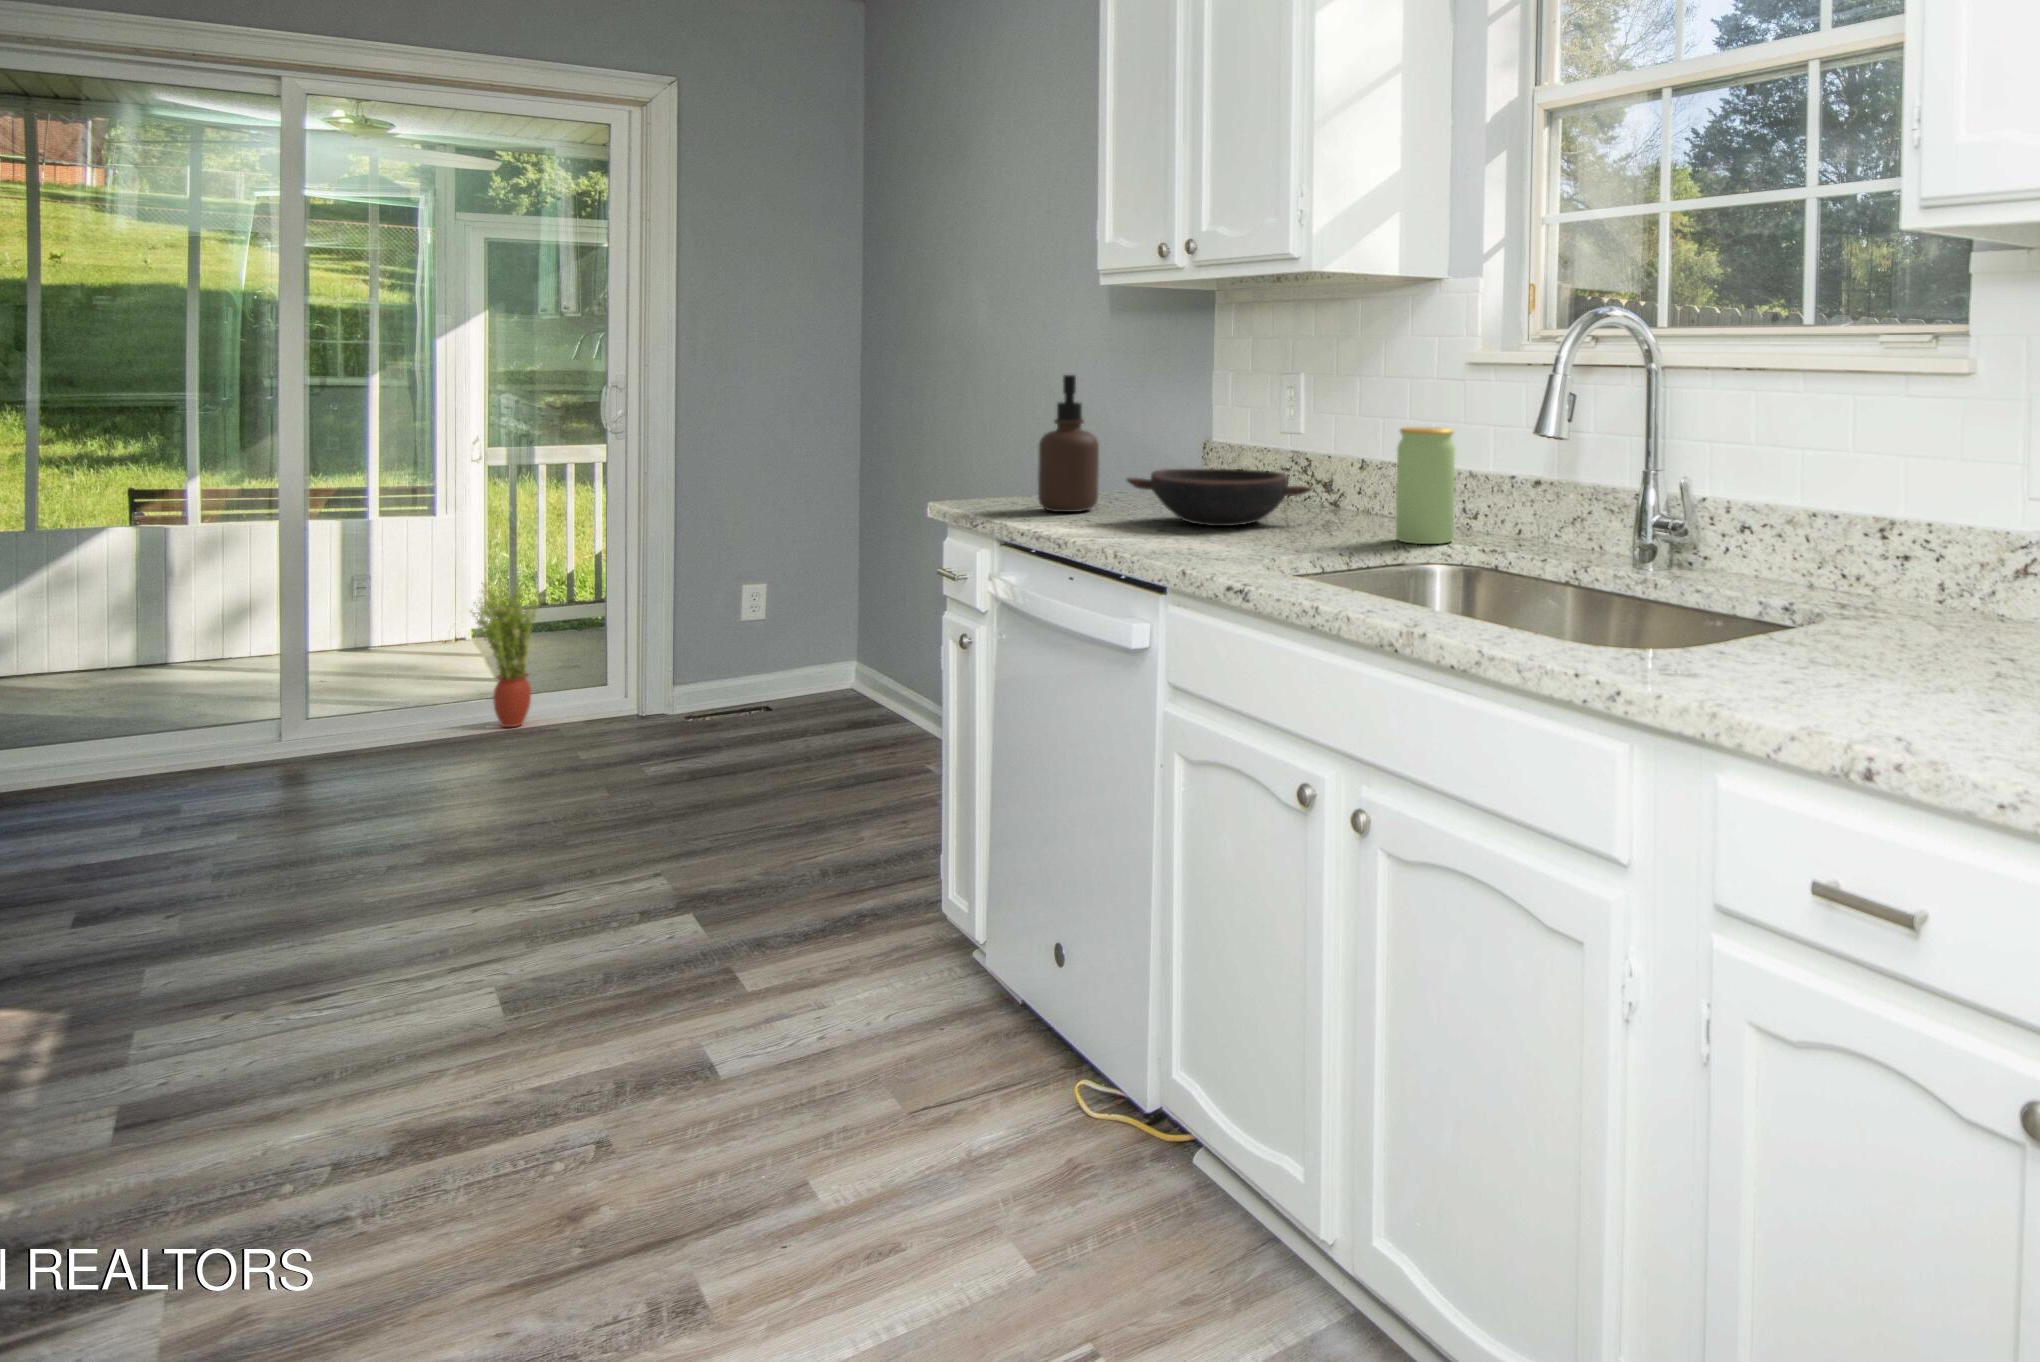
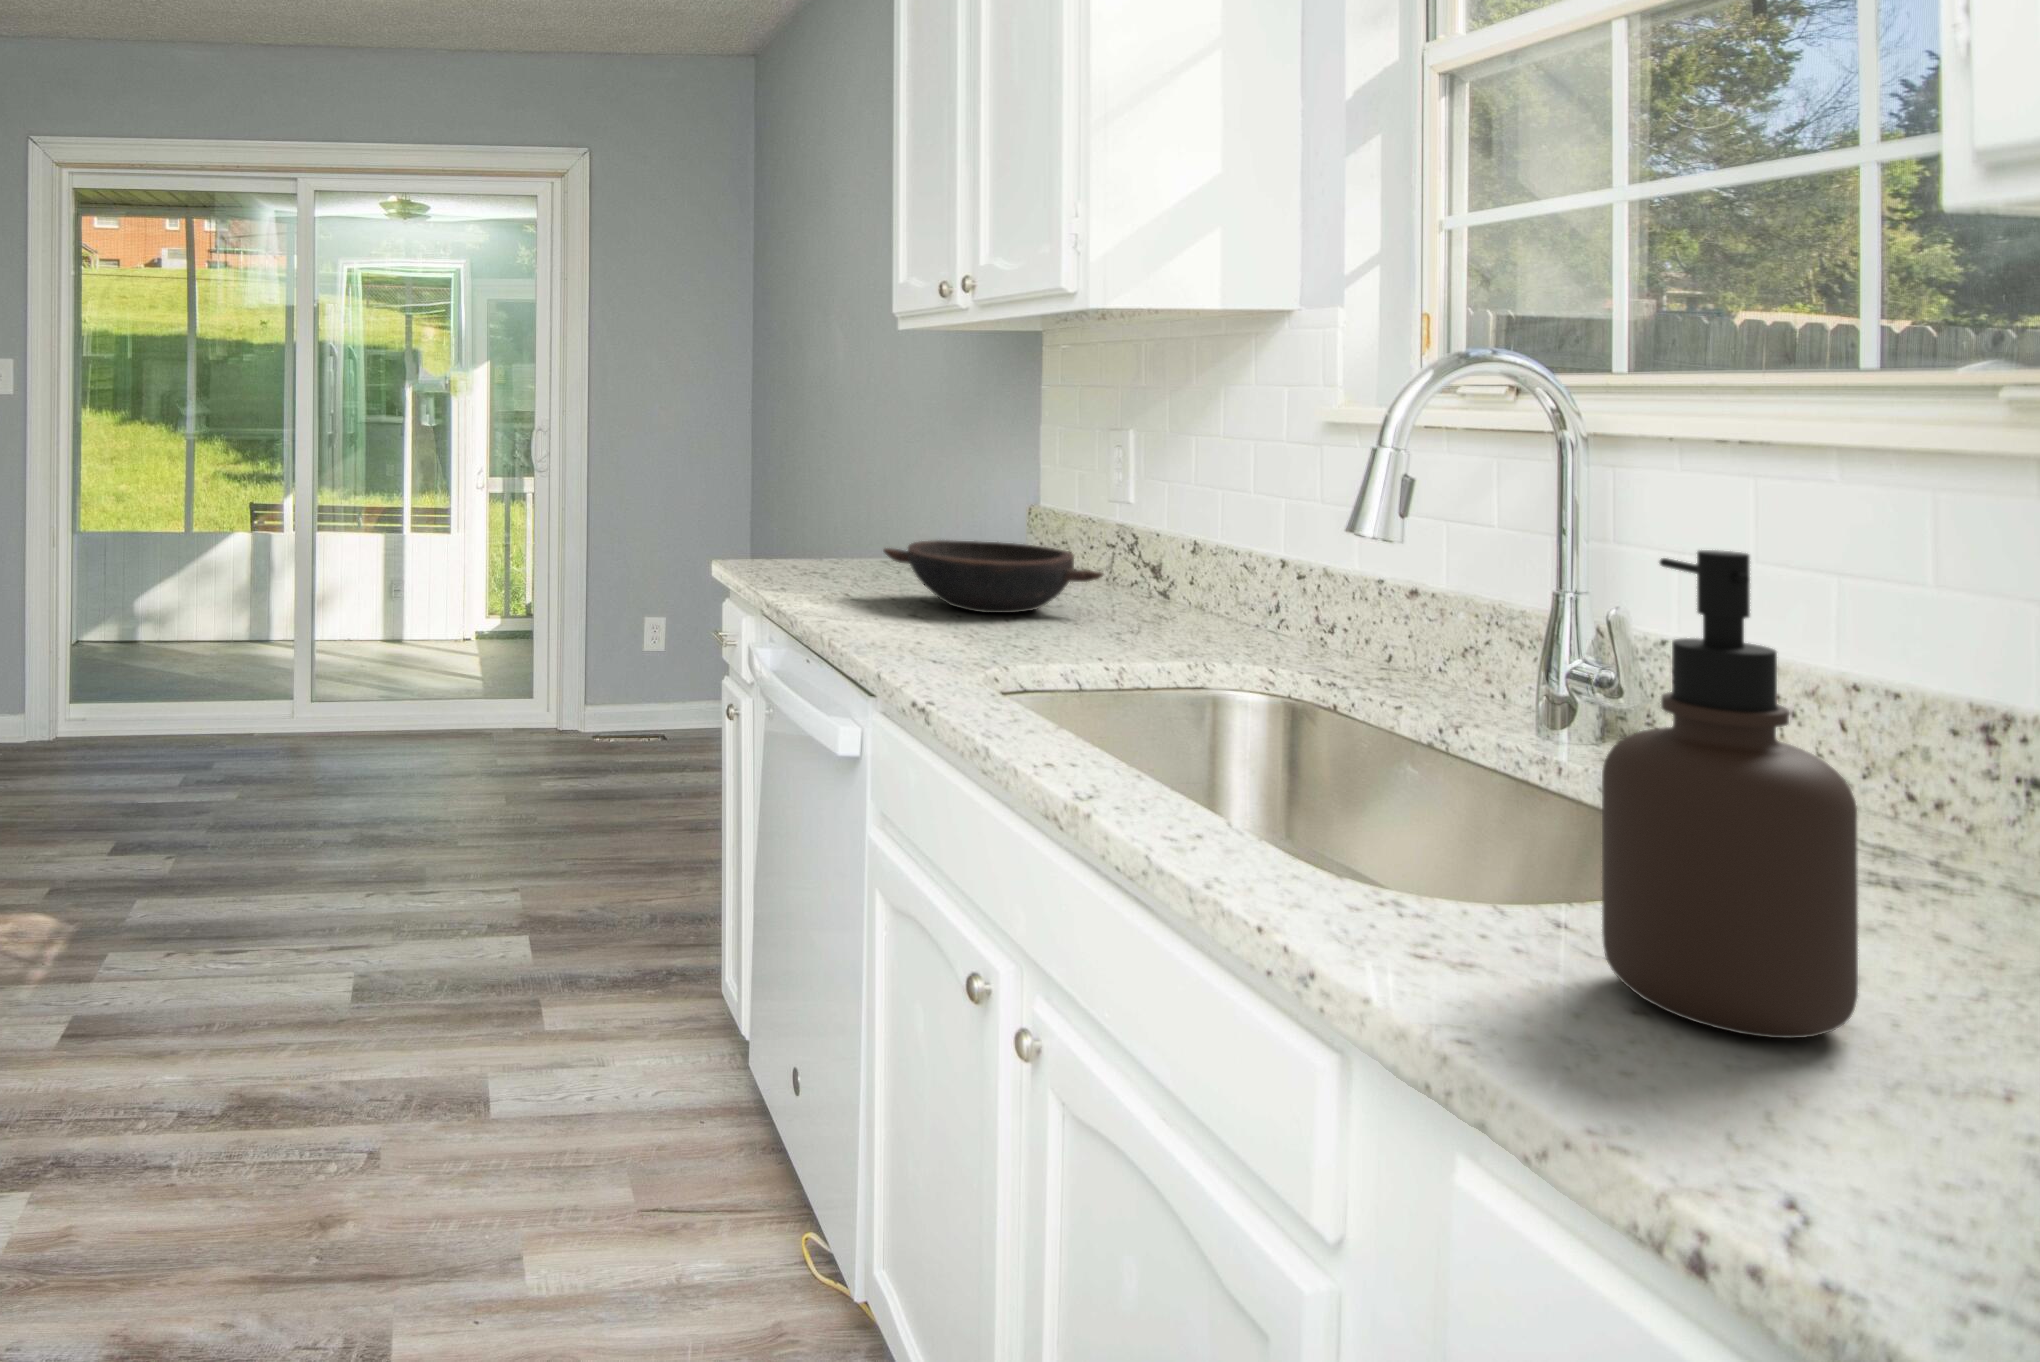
soap dispenser: present [1038,375,1099,512] -> present [1602,550,1858,1038]
jar: present [1396,427,1455,544] -> none [1193,506,1277,662]
potted plant: present [473,581,543,727] -> none [424,596,480,727]

